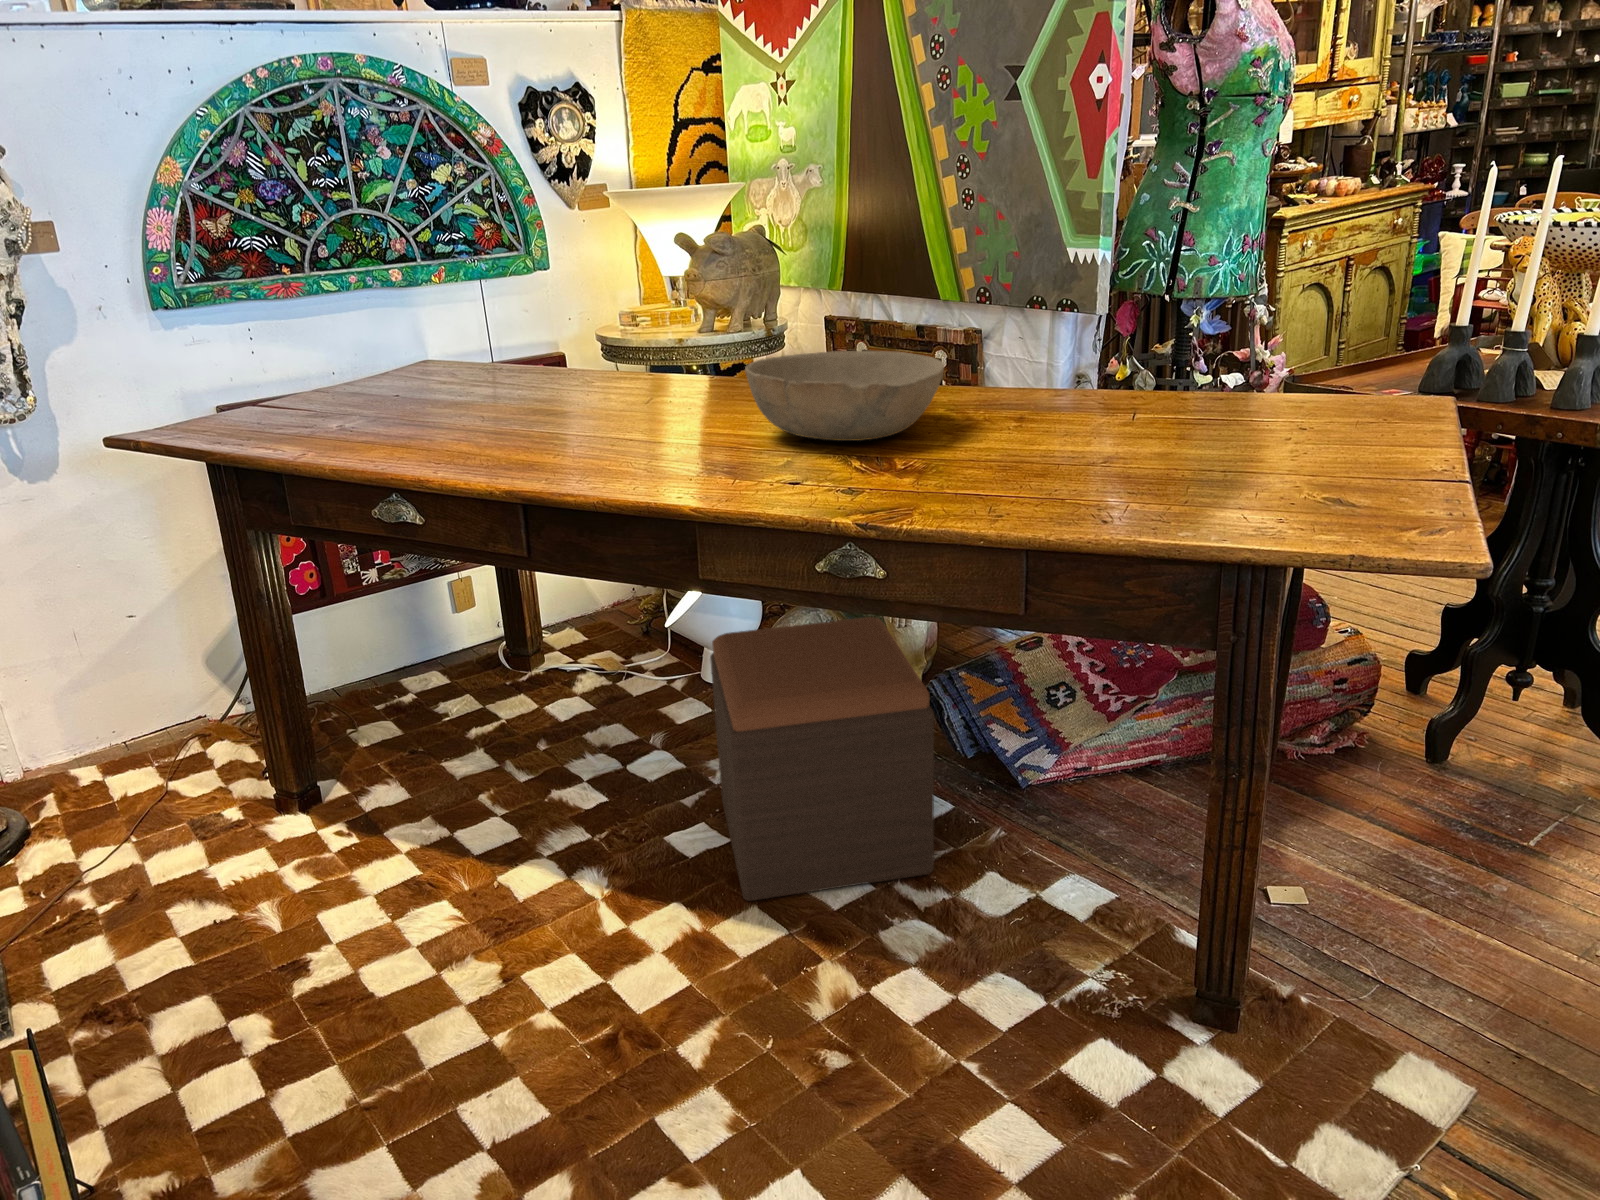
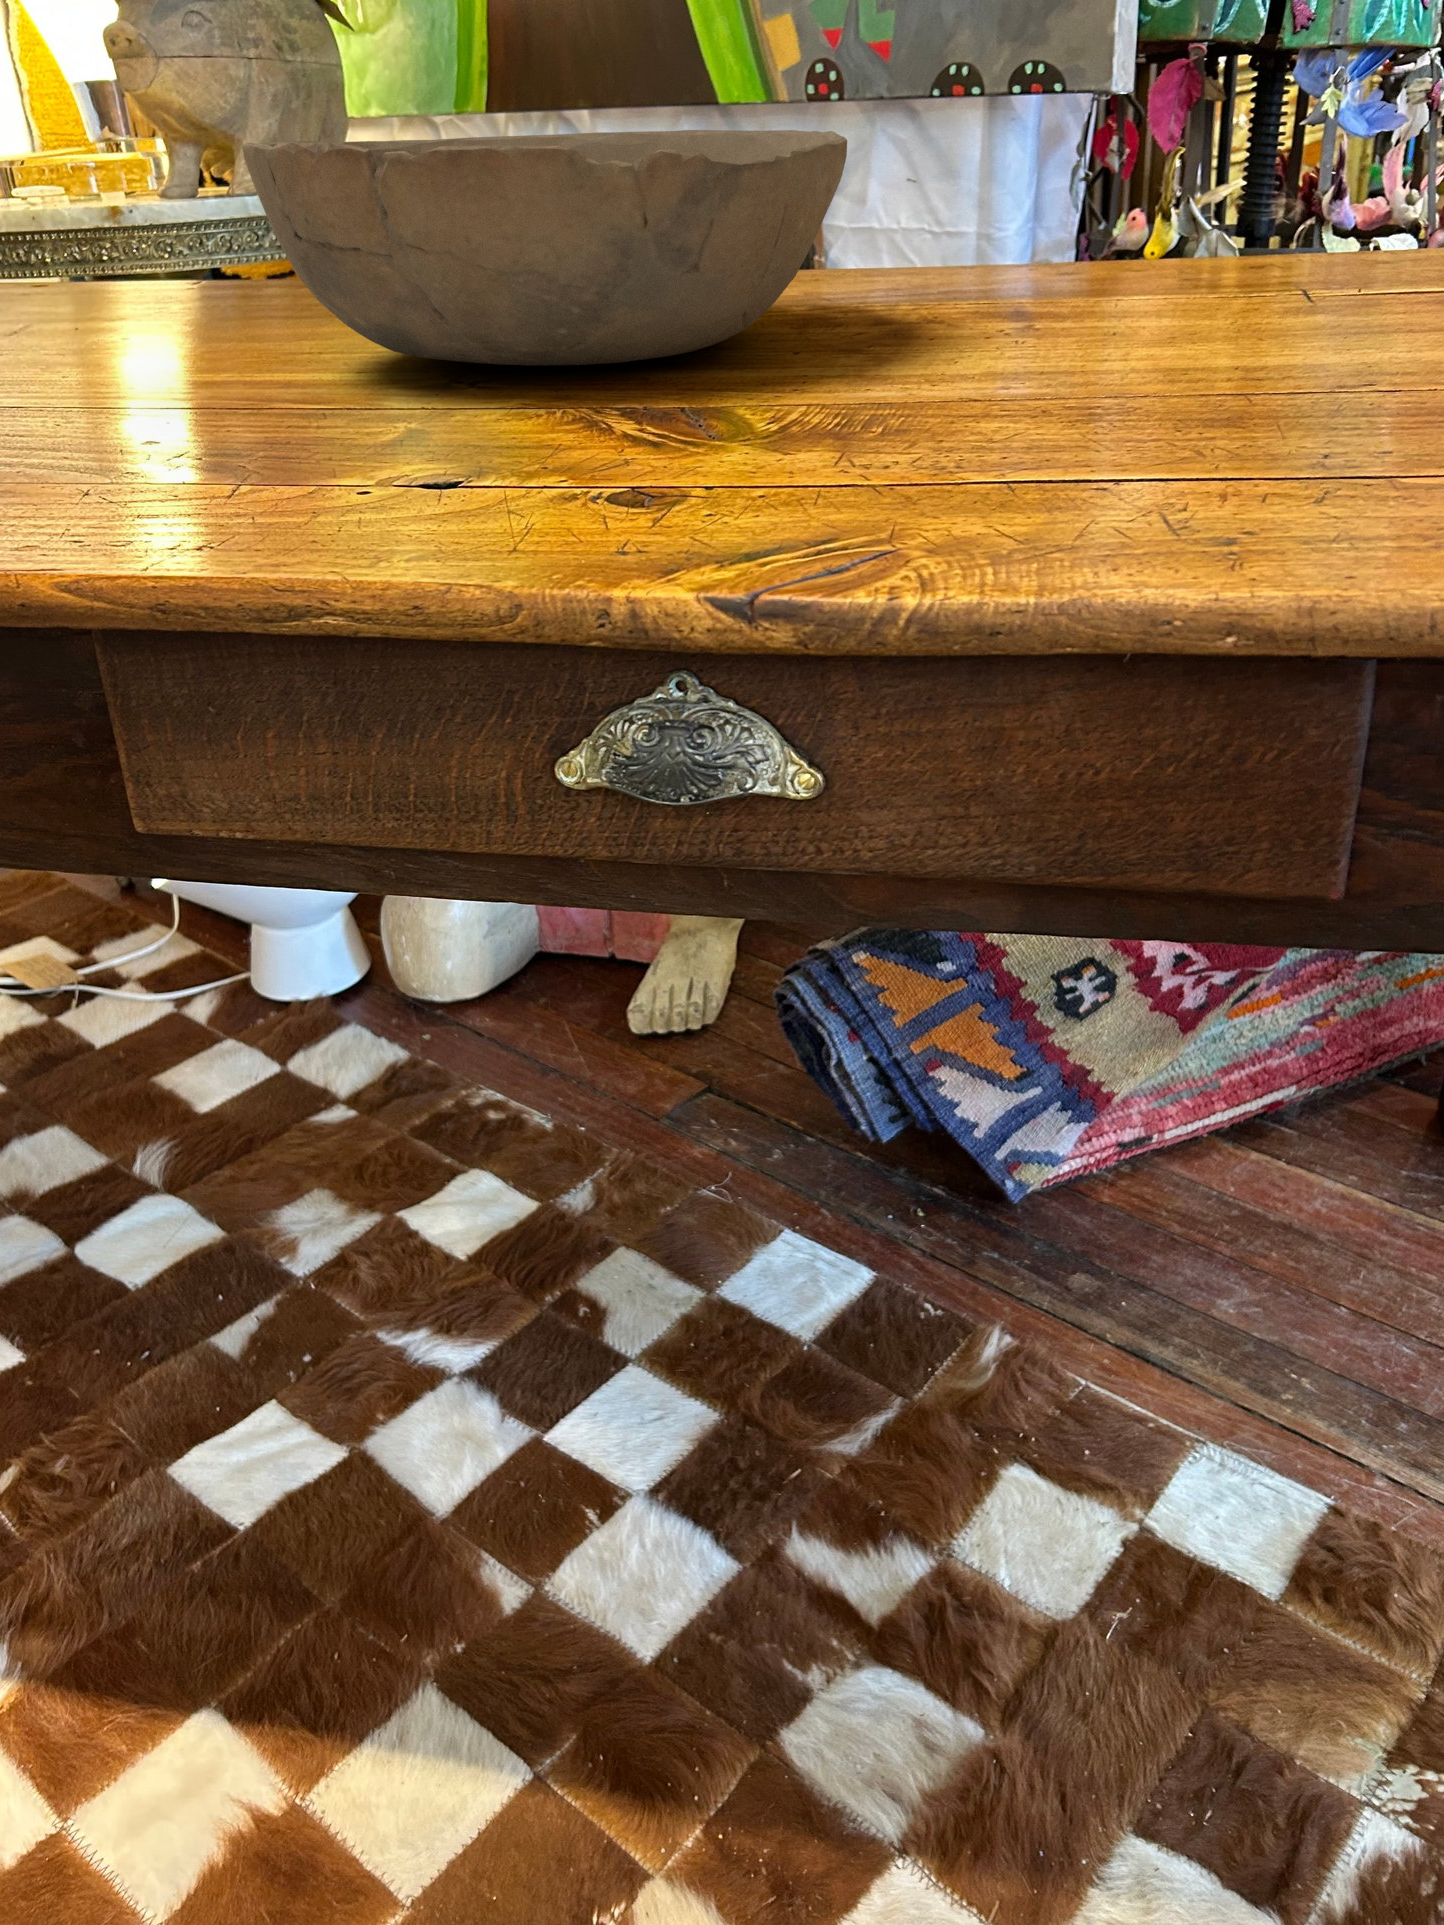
footstool: present [710,617,934,901] -> none [241,855,879,1672]

